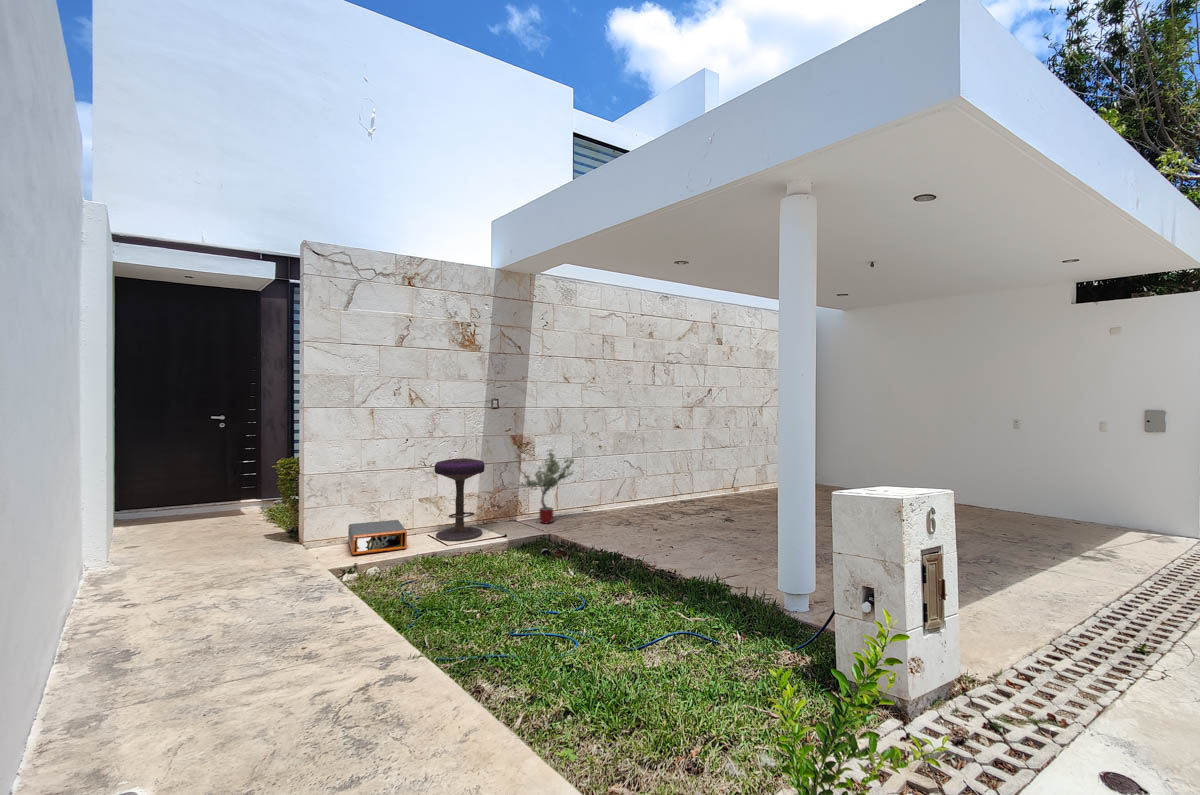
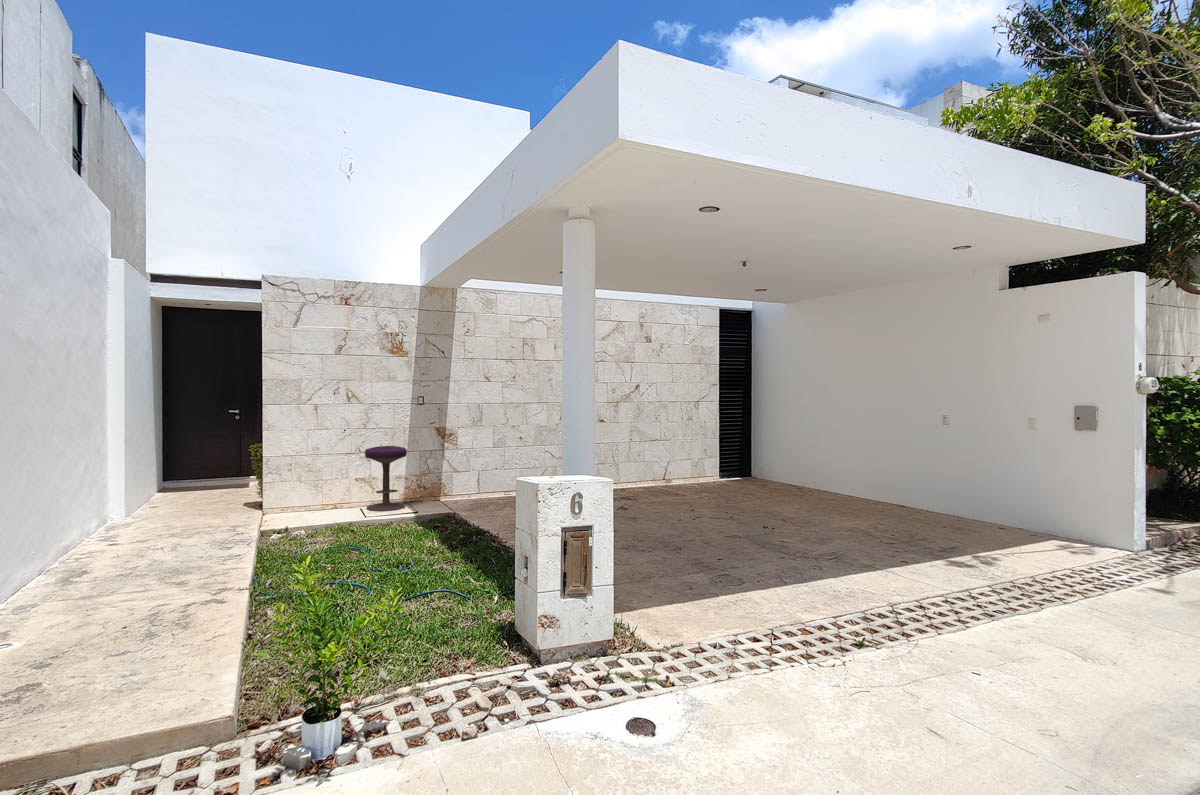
potted tree: present [519,450,574,524] -> none [437,439,489,502]
storage box: present [348,520,407,555] -> none [297,494,339,517]

